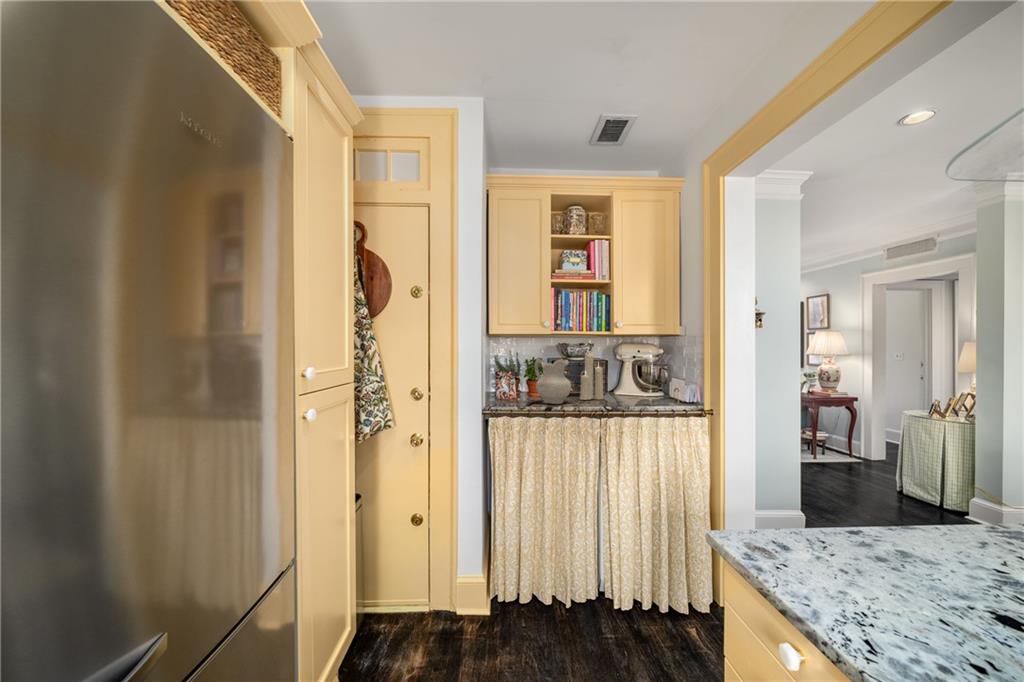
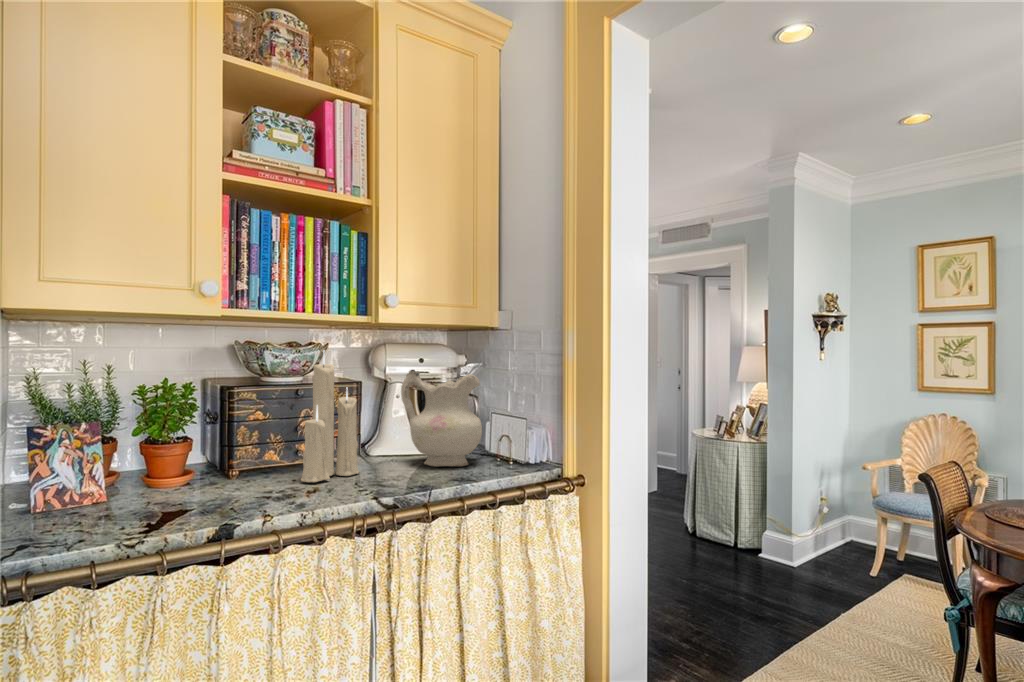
ceramic pitcher: present [535,358,571,404] -> present [401,371,482,466]

